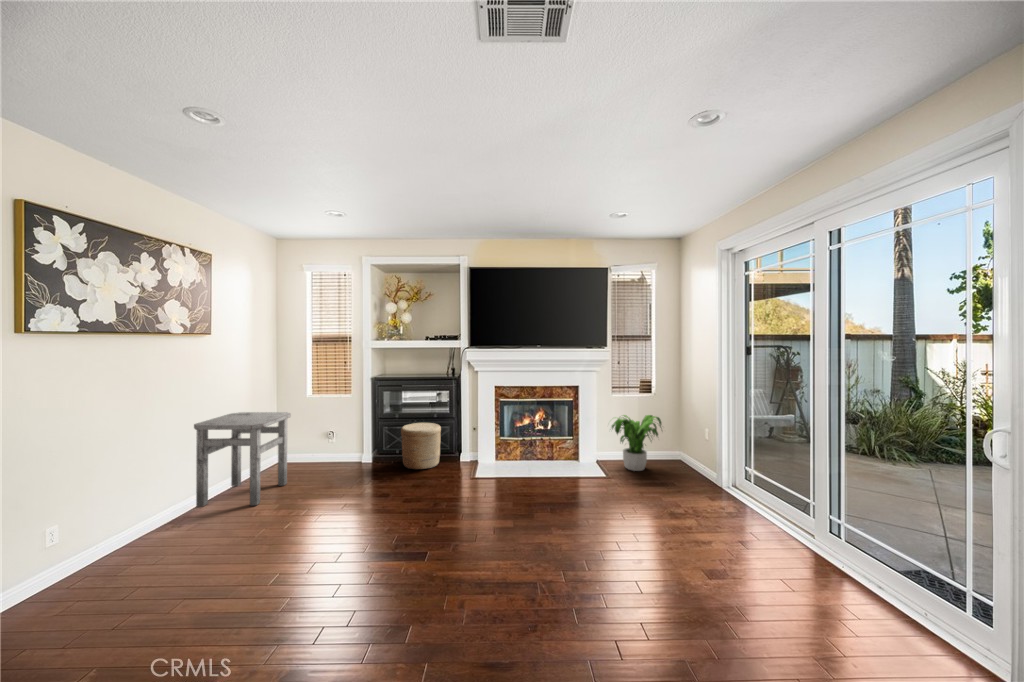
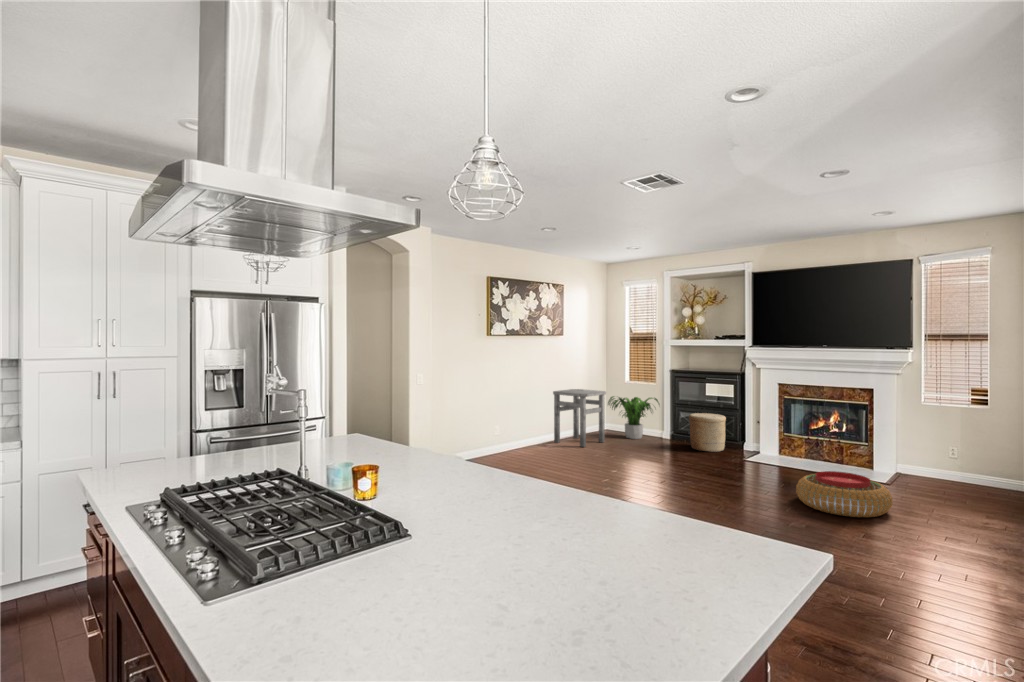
potted plant: present [612,415,661,471] -> present [608,396,659,439]
pouf: none [579,486,672,548] -> present [796,471,893,517]

